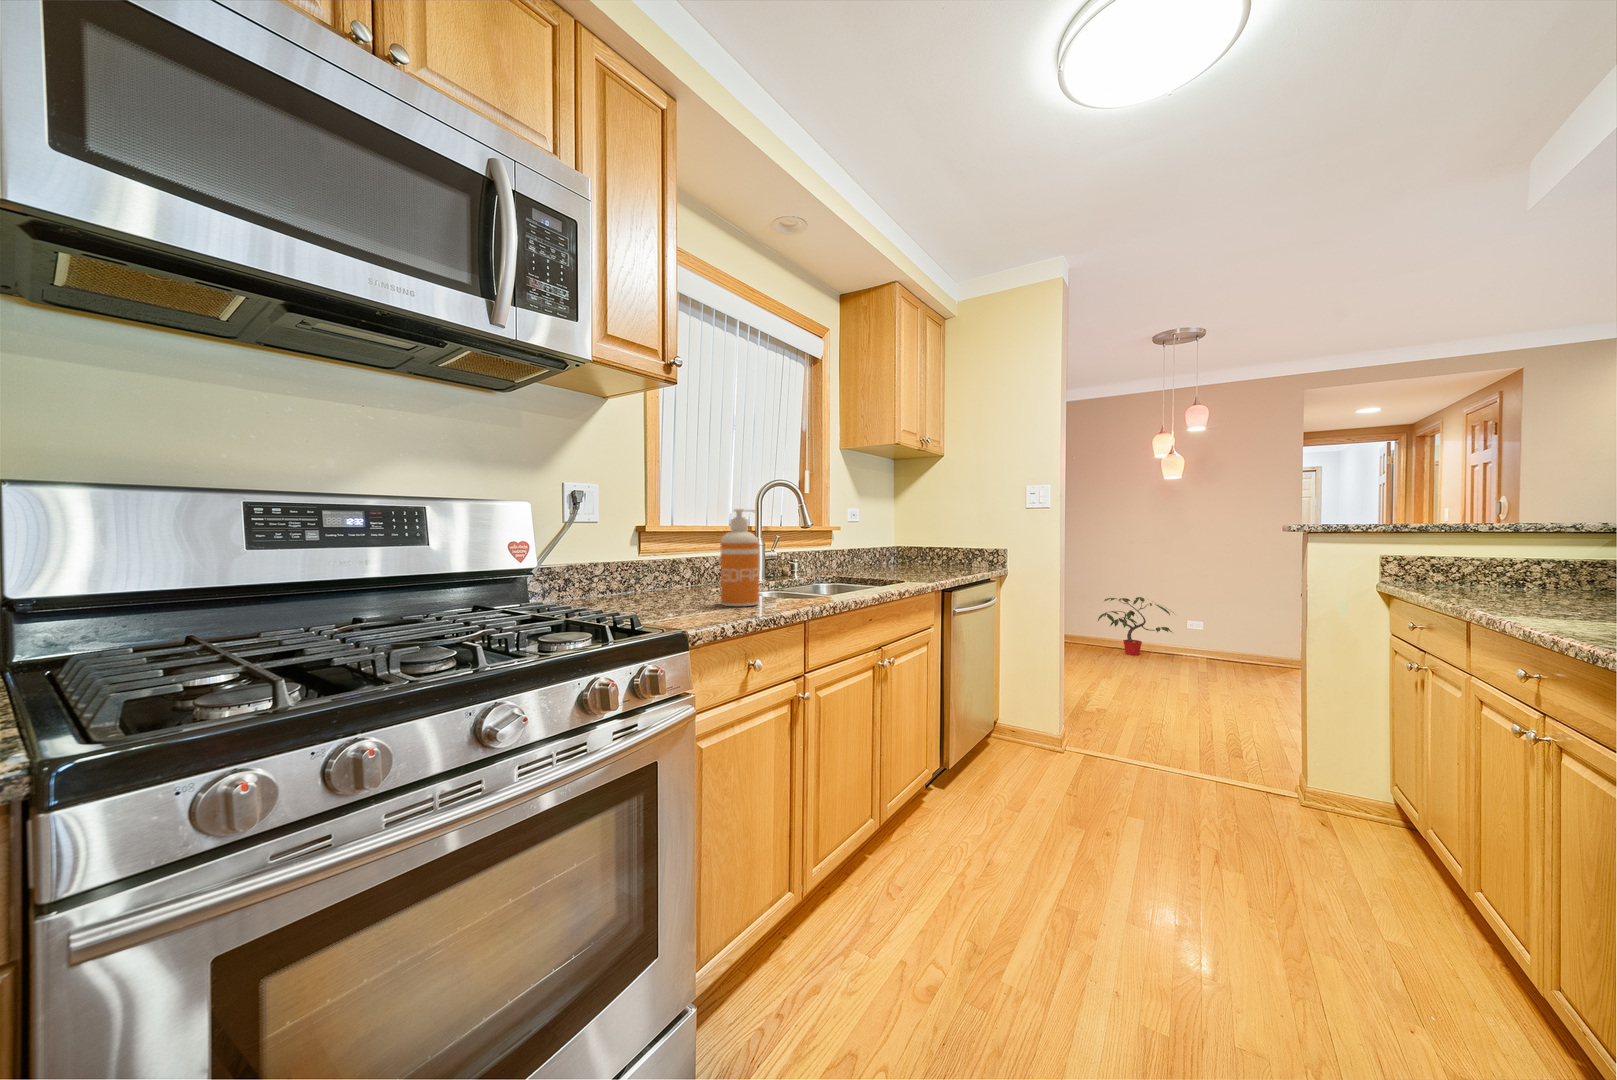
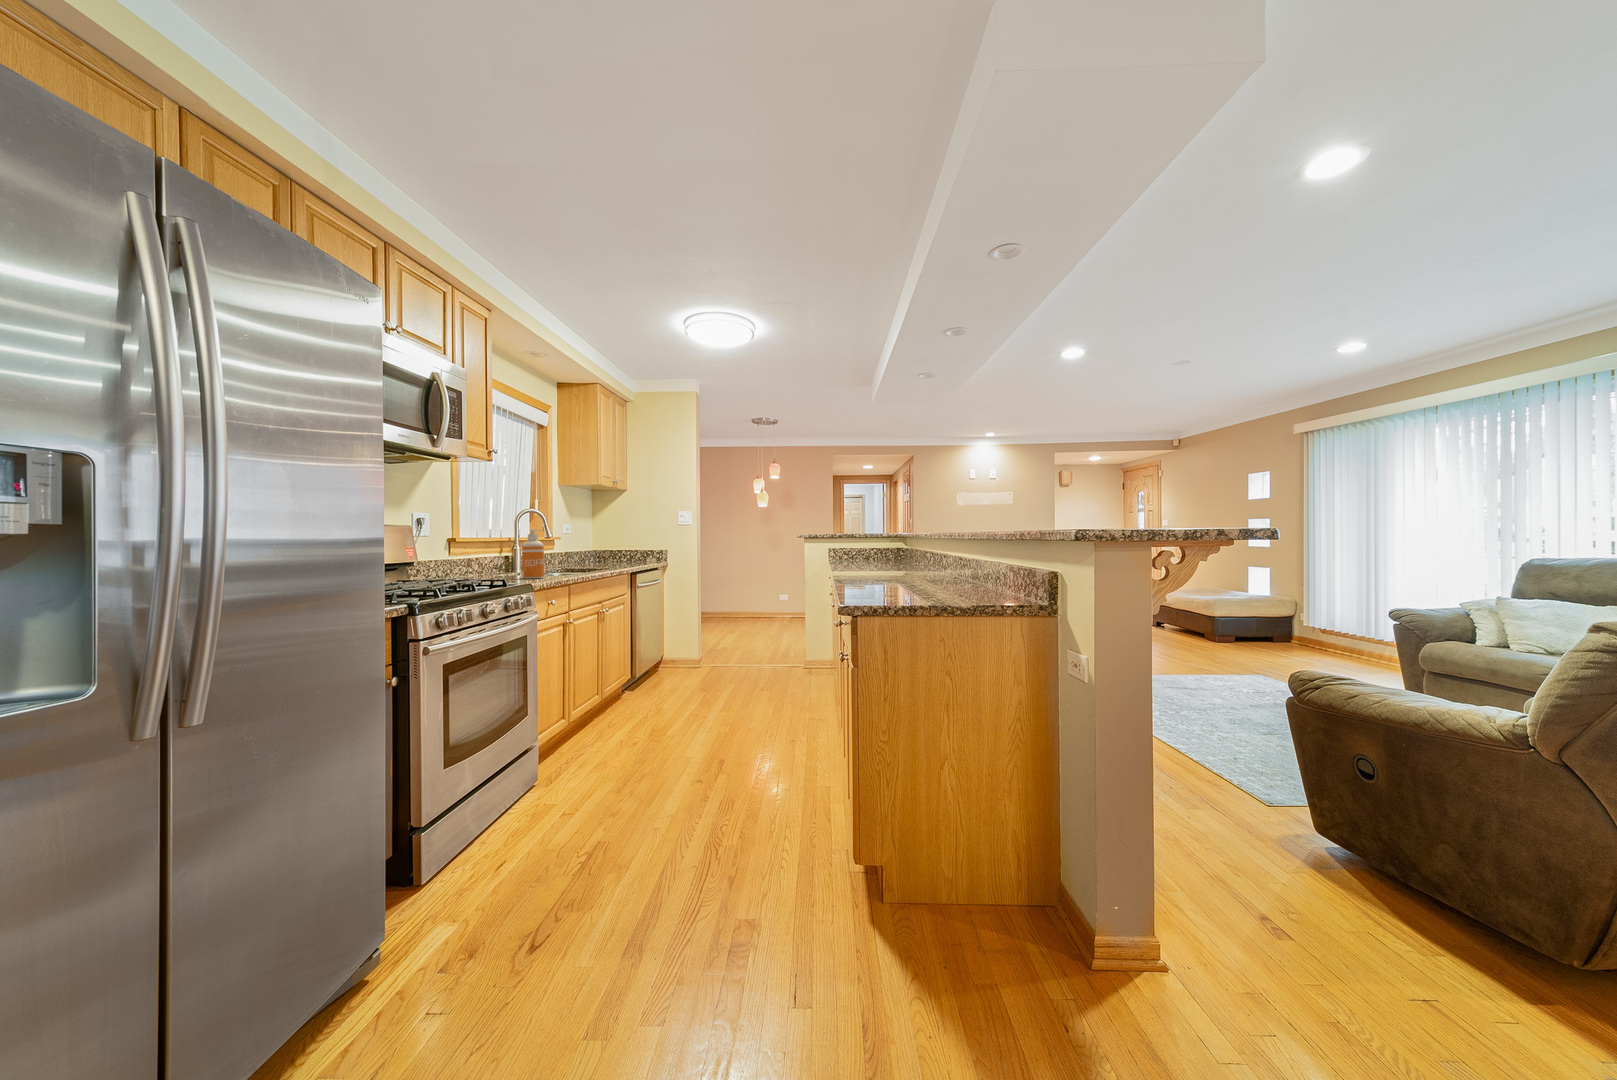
potted plant: present [1098,597,1172,655] -> none [729,582,775,620]

